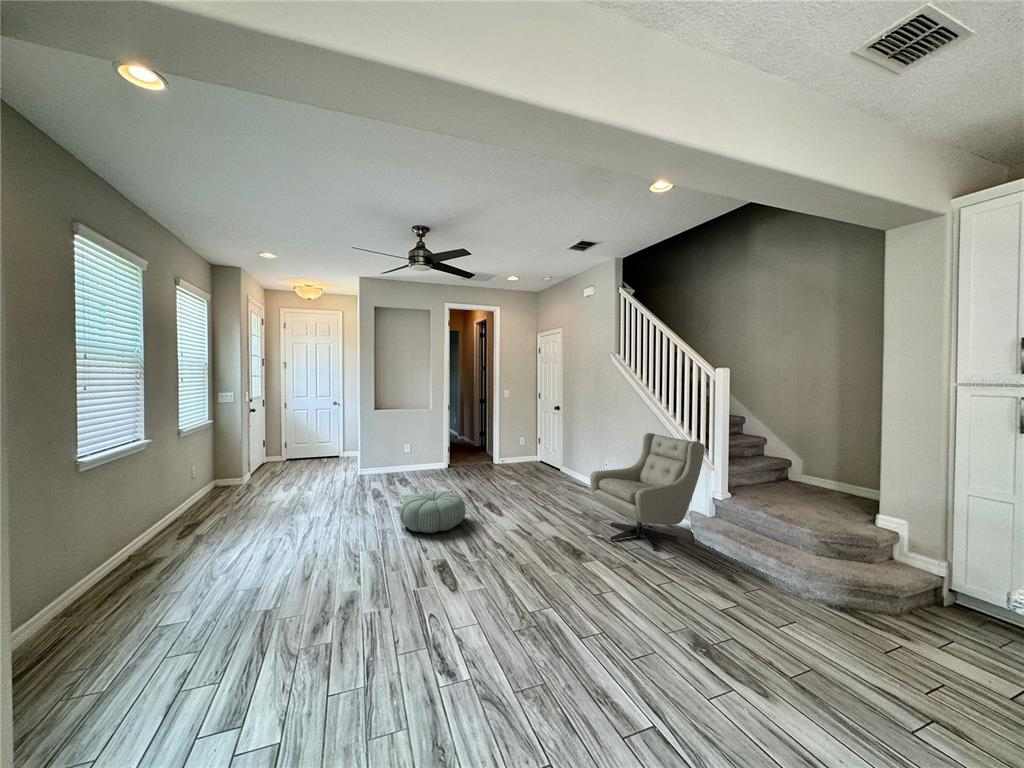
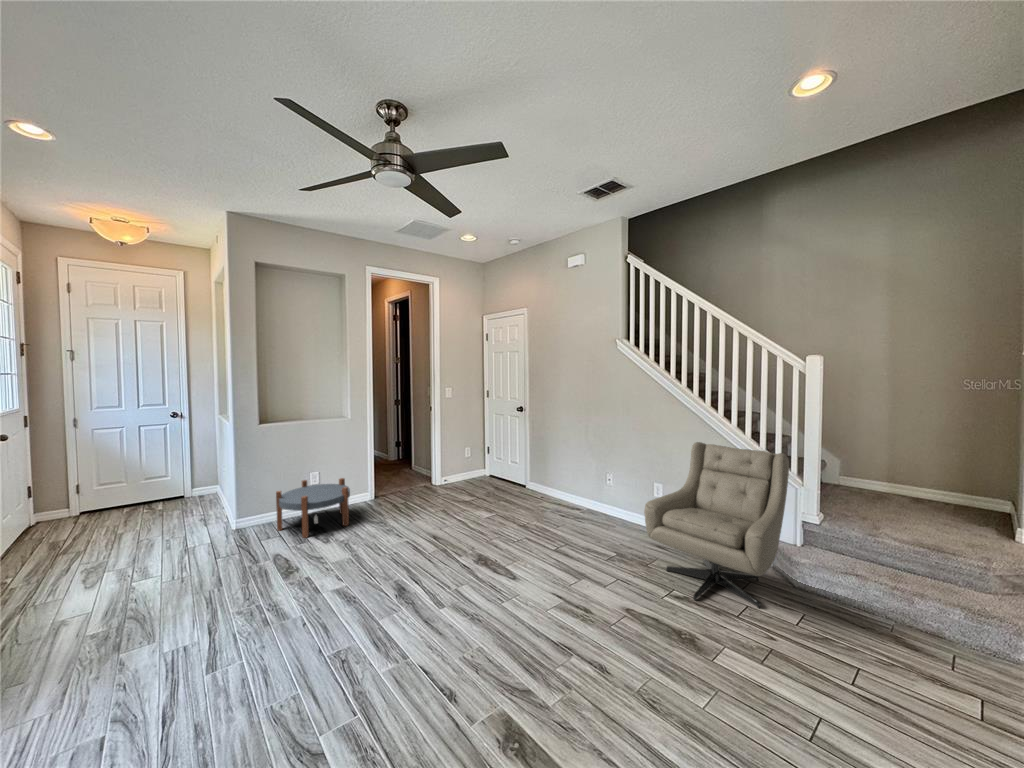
side table: none [380,449,425,483] -> present [276,478,350,538]
pouf: present [400,491,466,533] -> none [366,557,476,648]

